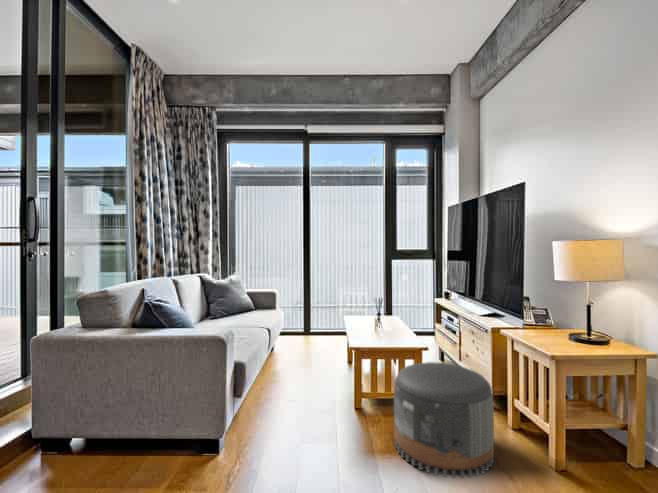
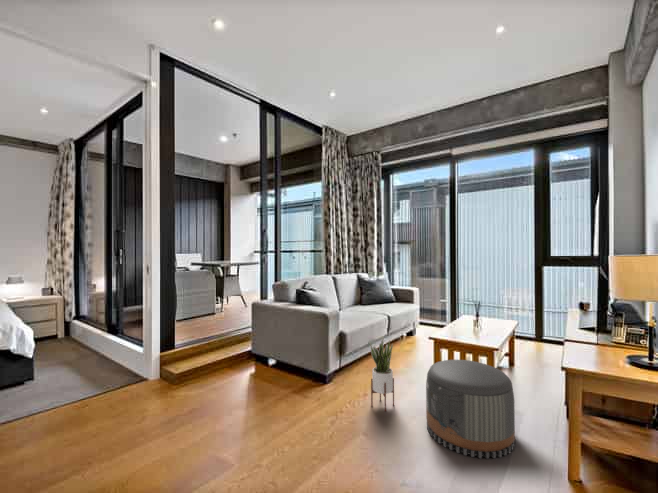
potted plant: none [317,356,346,460] -> present [369,338,394,411]

